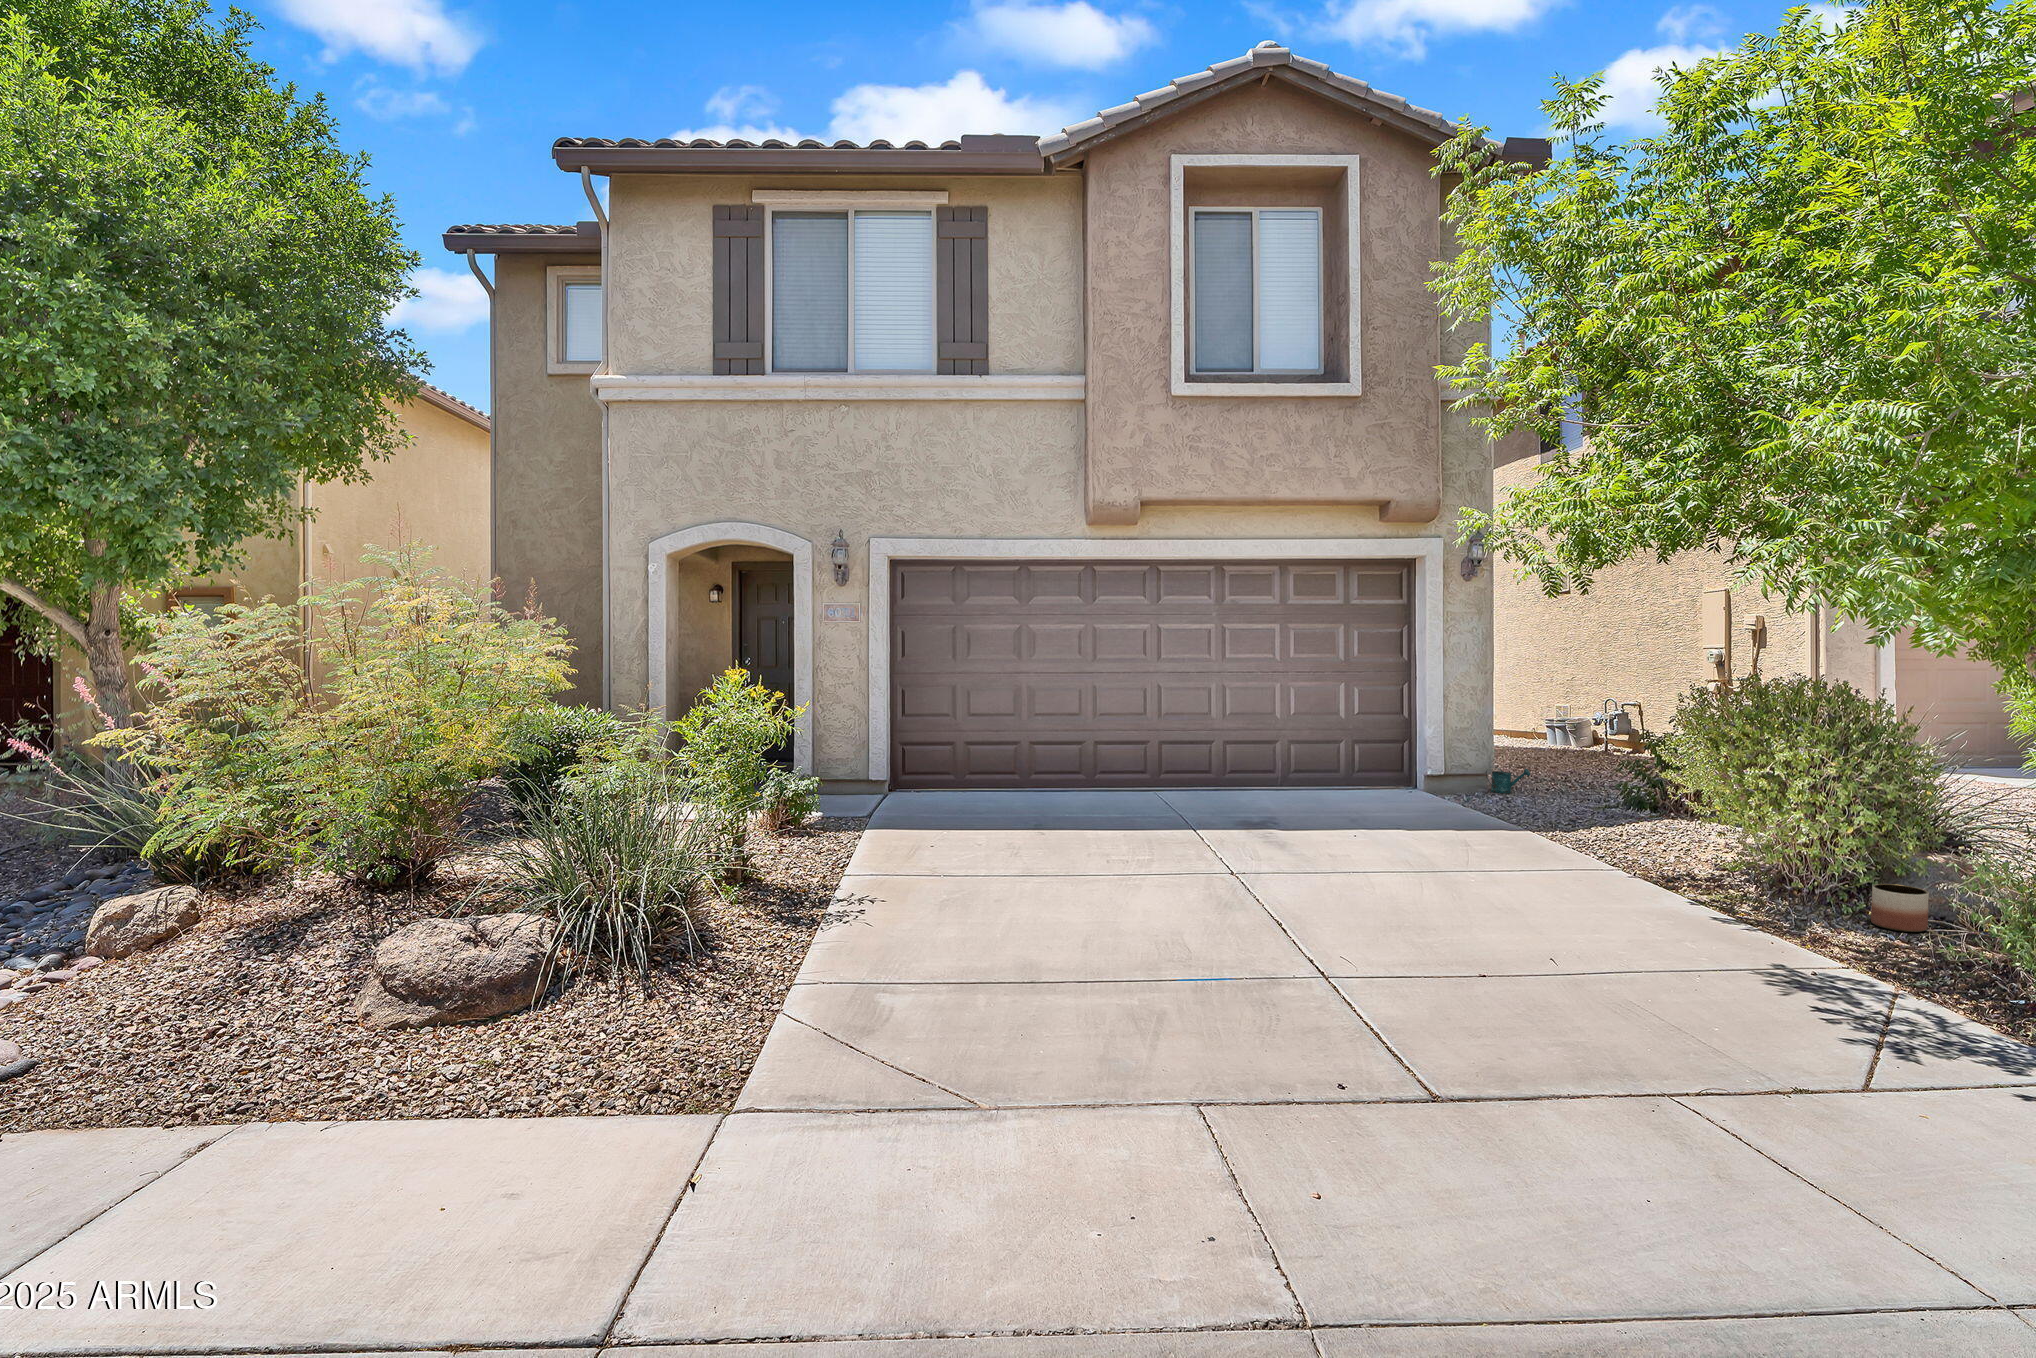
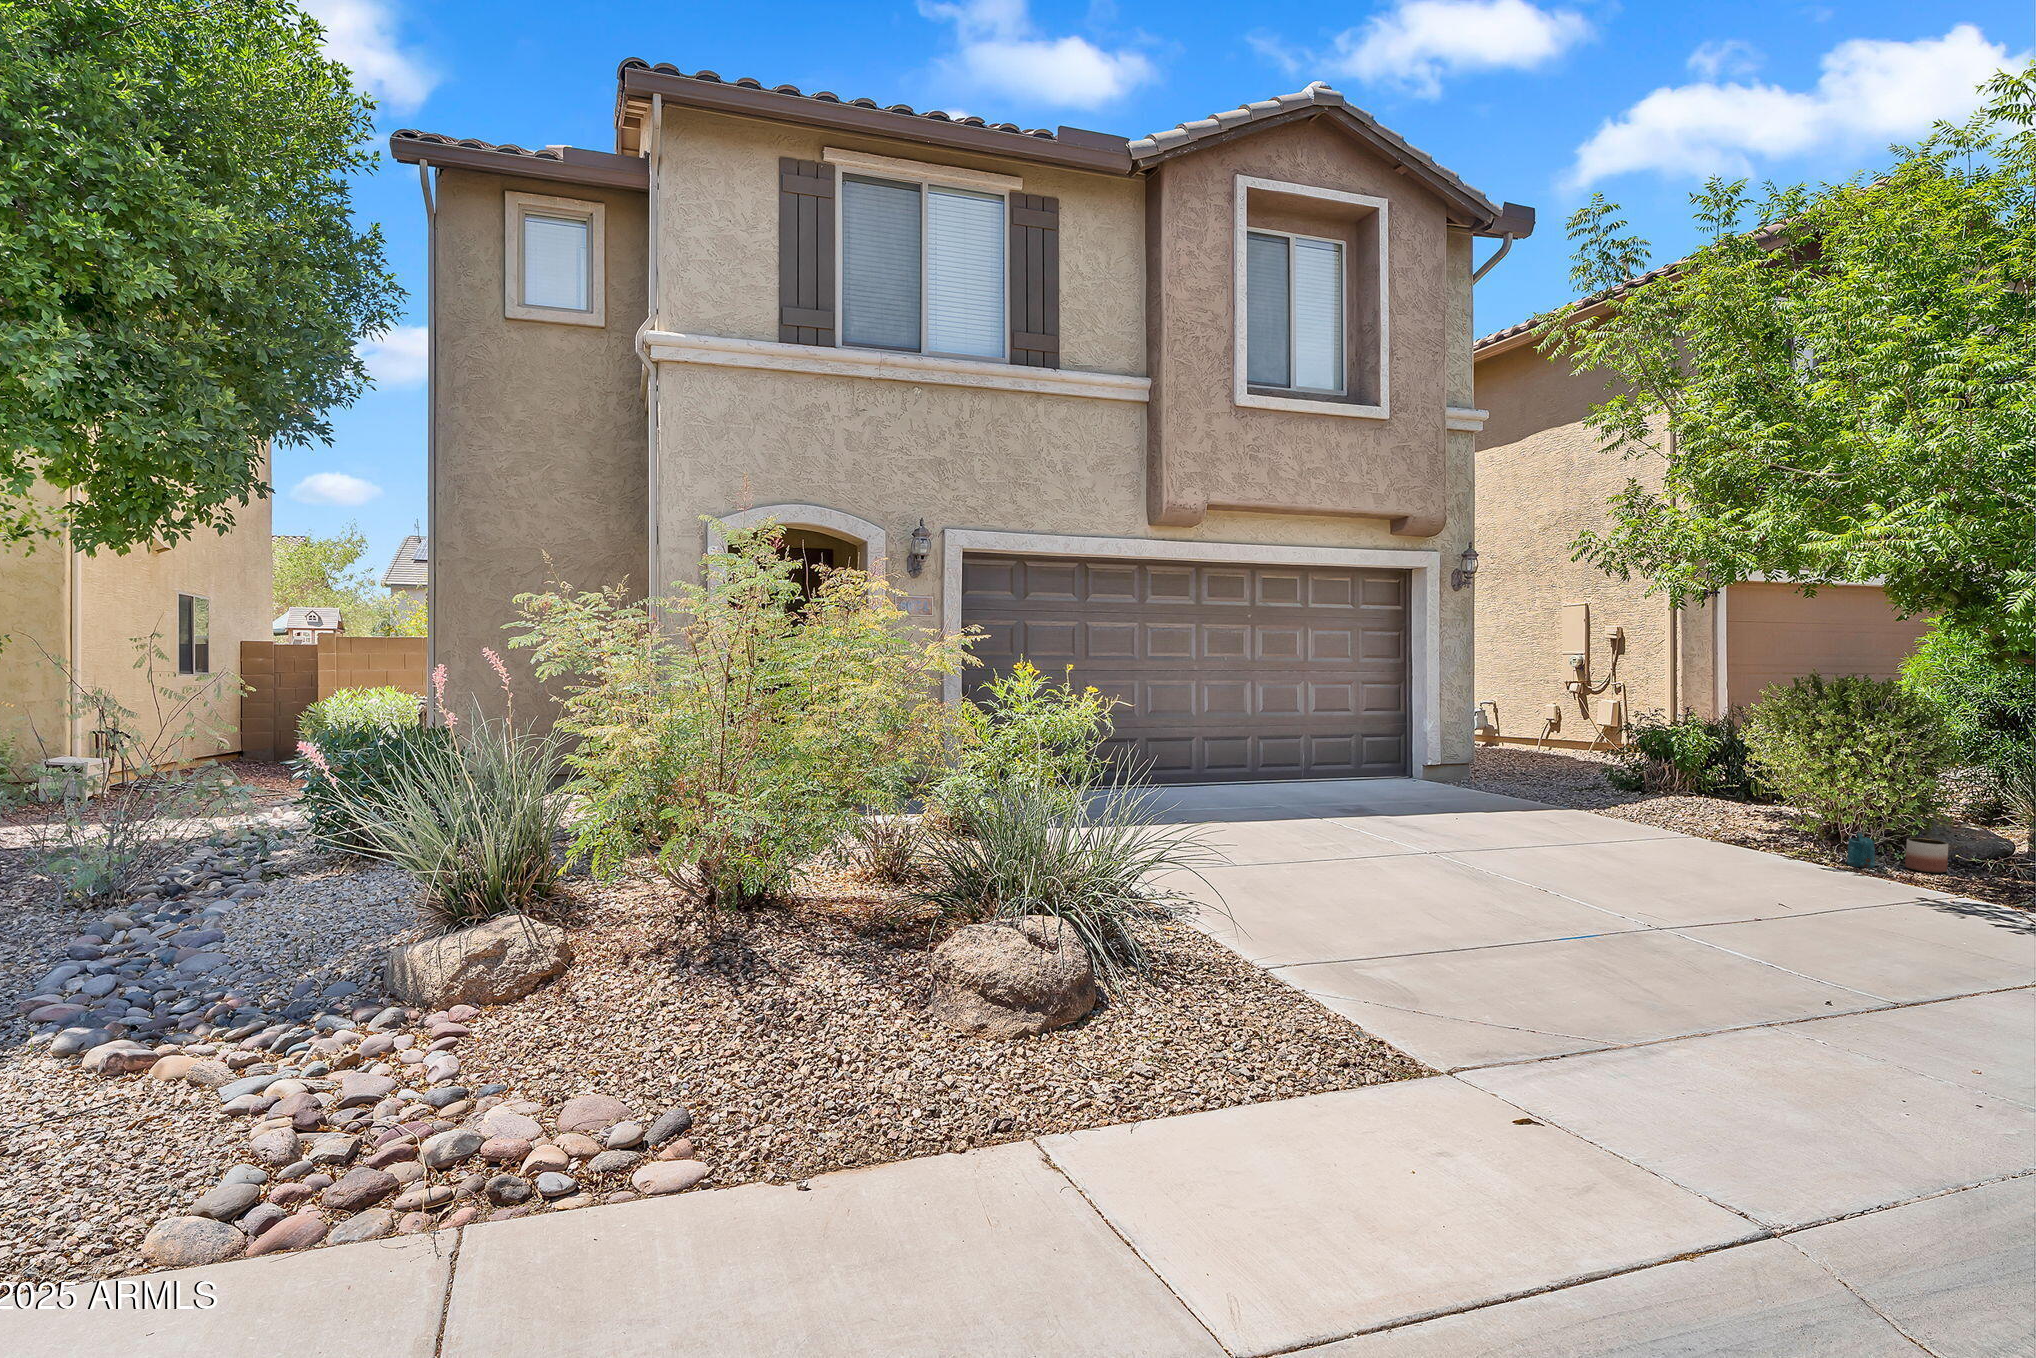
watering can: present [1486,767,1530,793] -> present [1847,832,1875,868]

